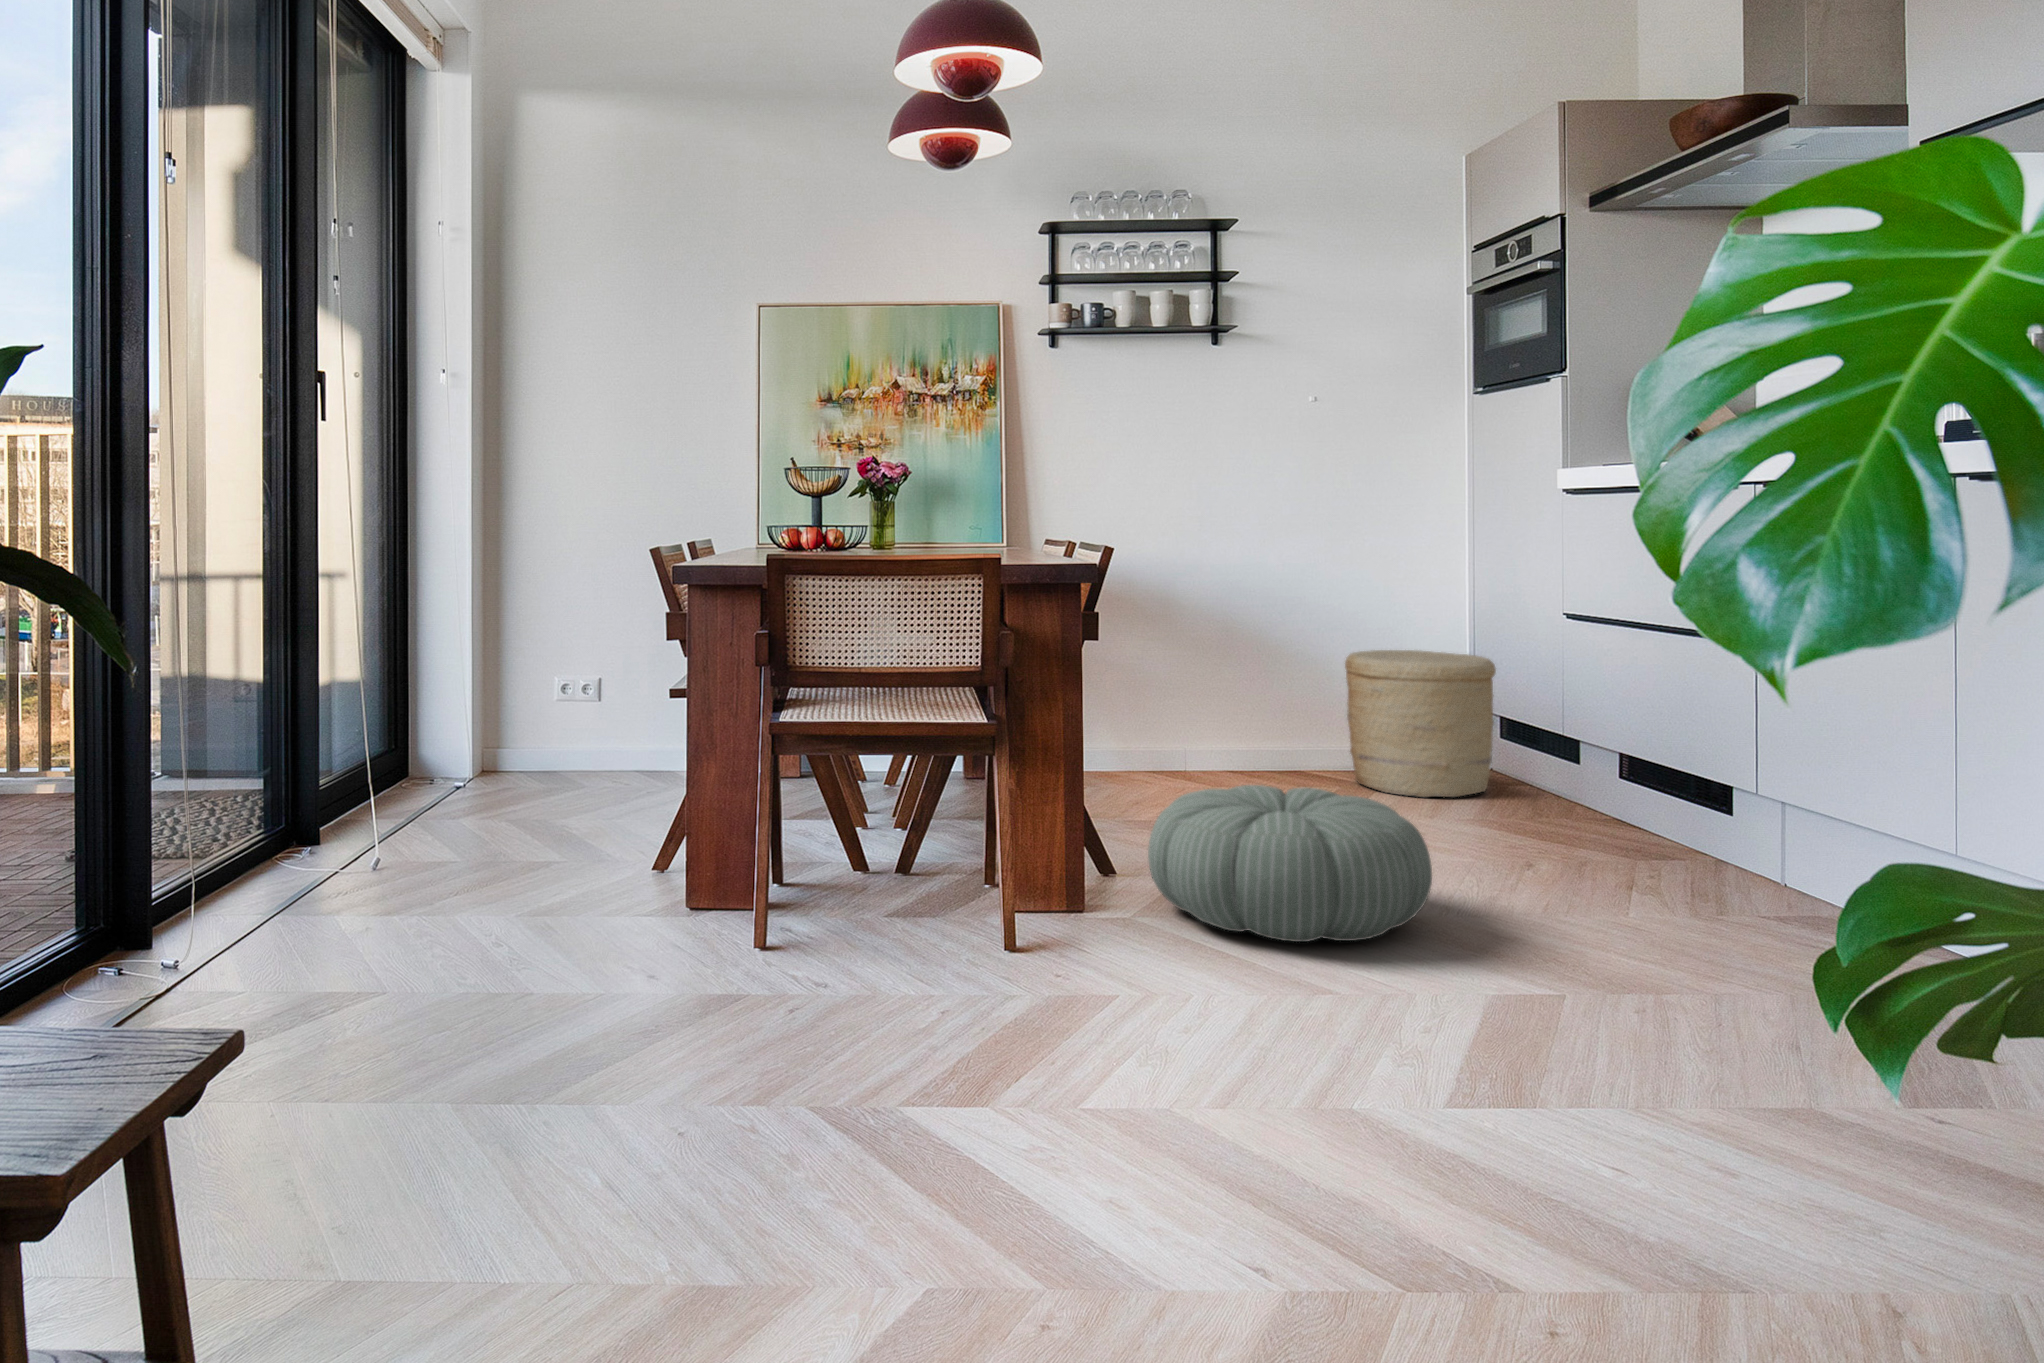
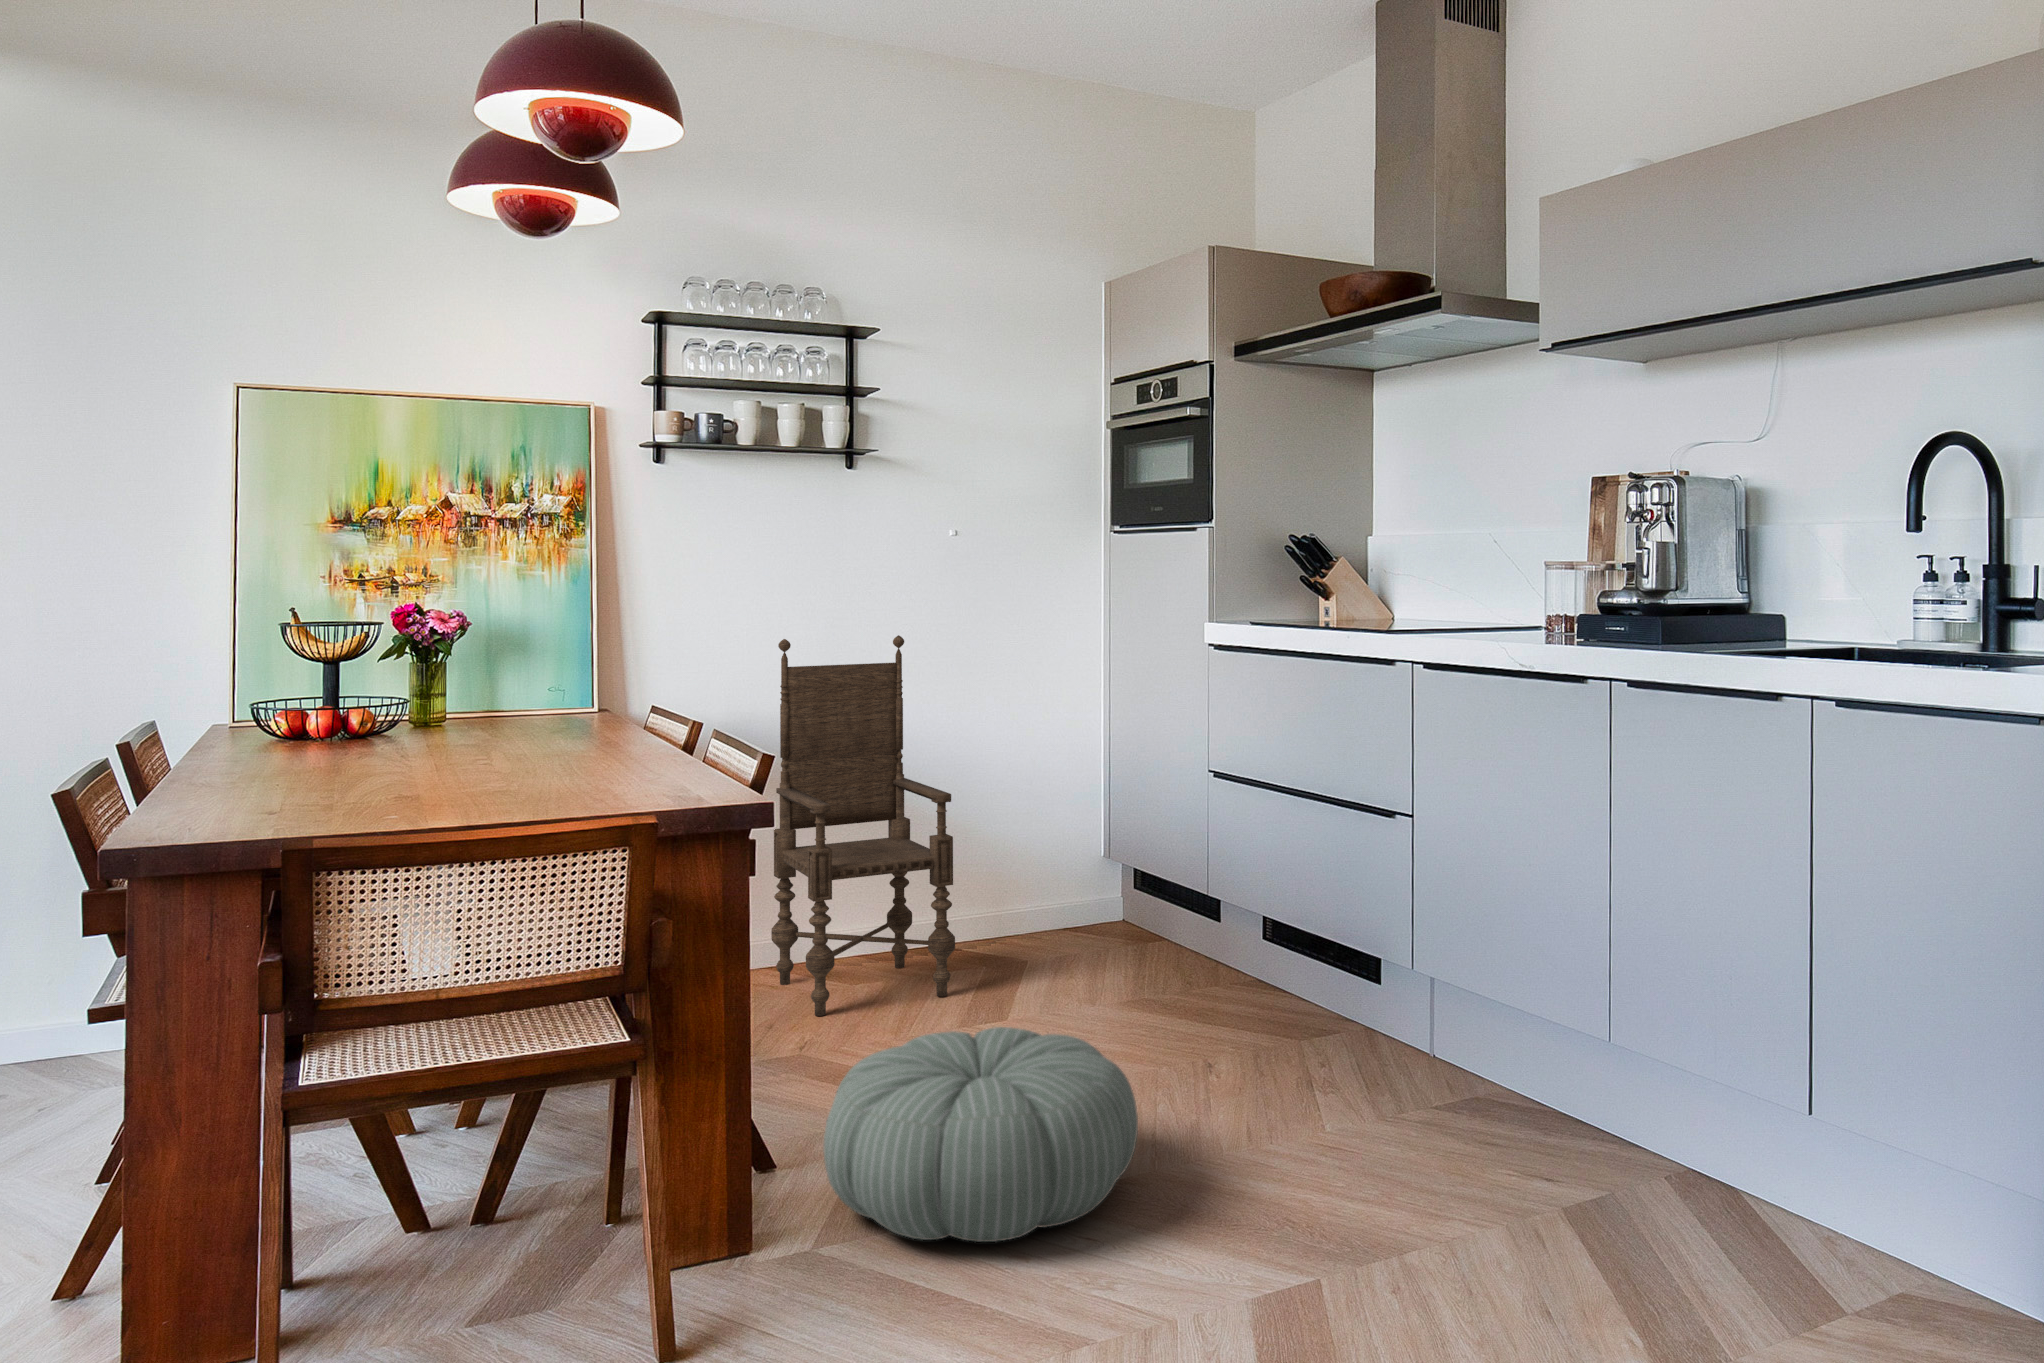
armchair: none [1145,489,1302,797] -> present [771,635,955,1016]
woven basket: present [1345,650,1496,797] -> none [993,806,1141,974]

